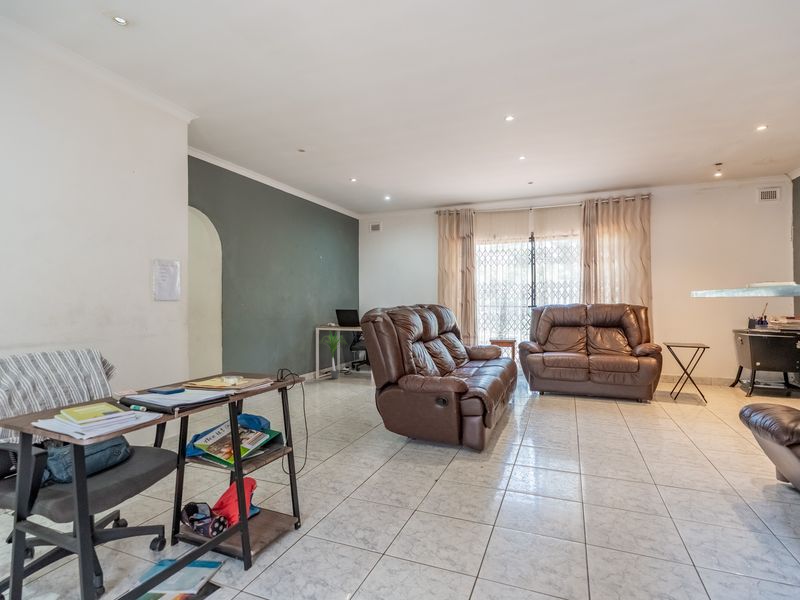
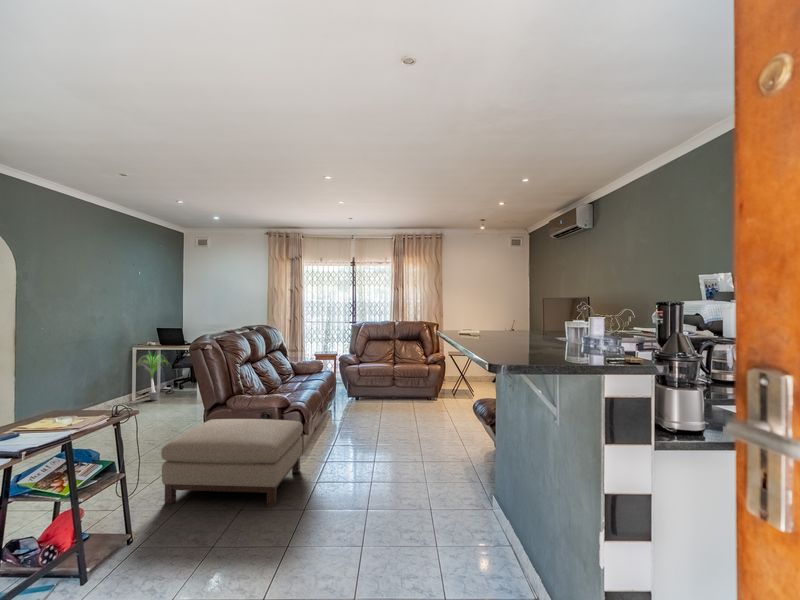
ottoman: none [332,399,486,515] -> present [161,419,303,507]

